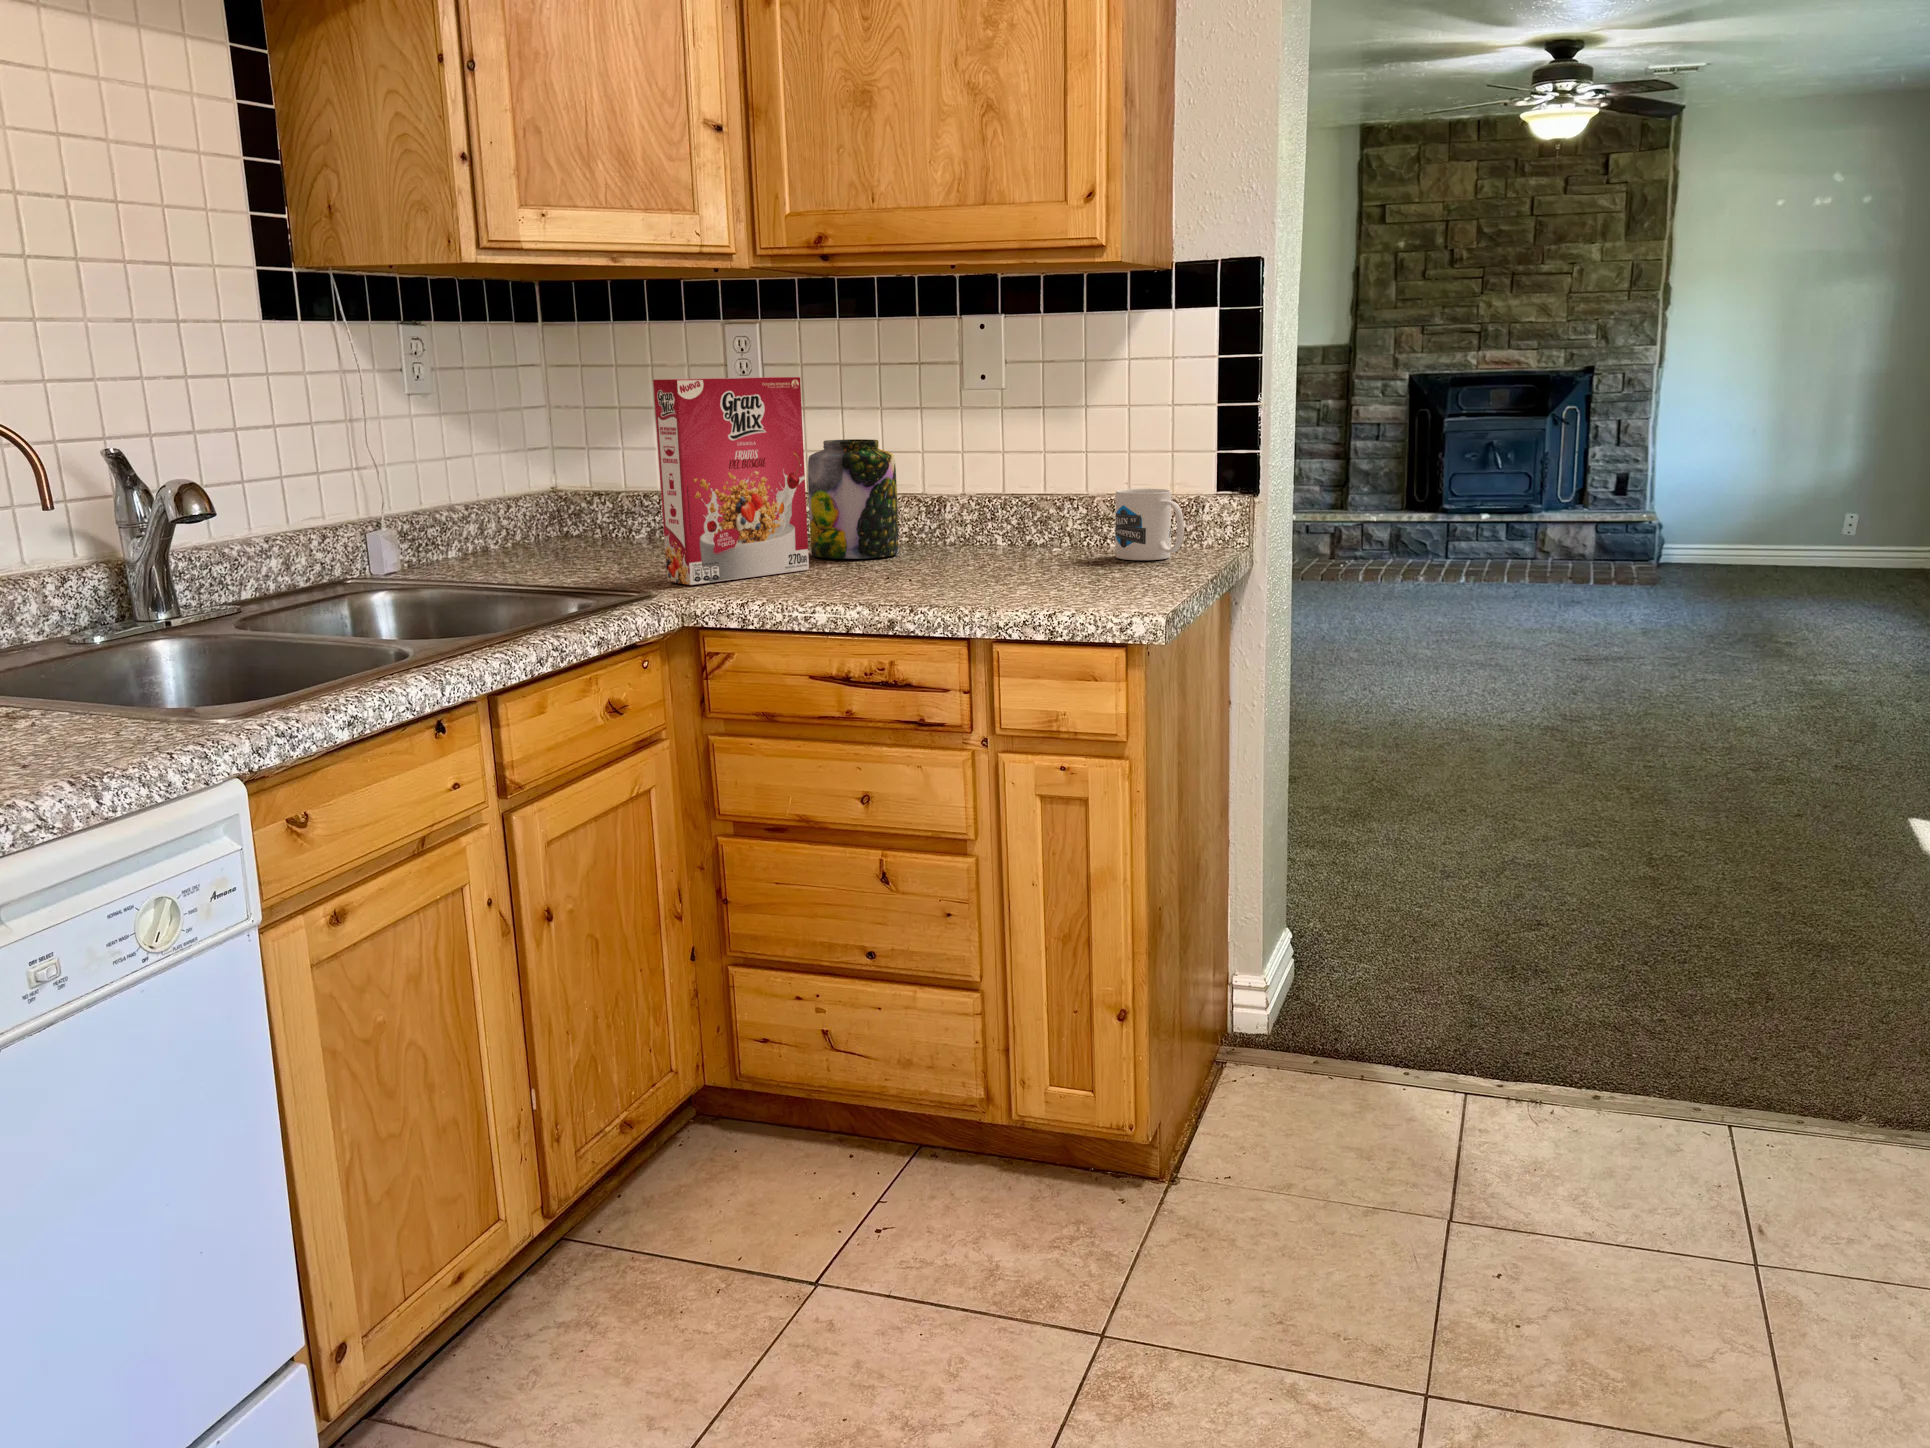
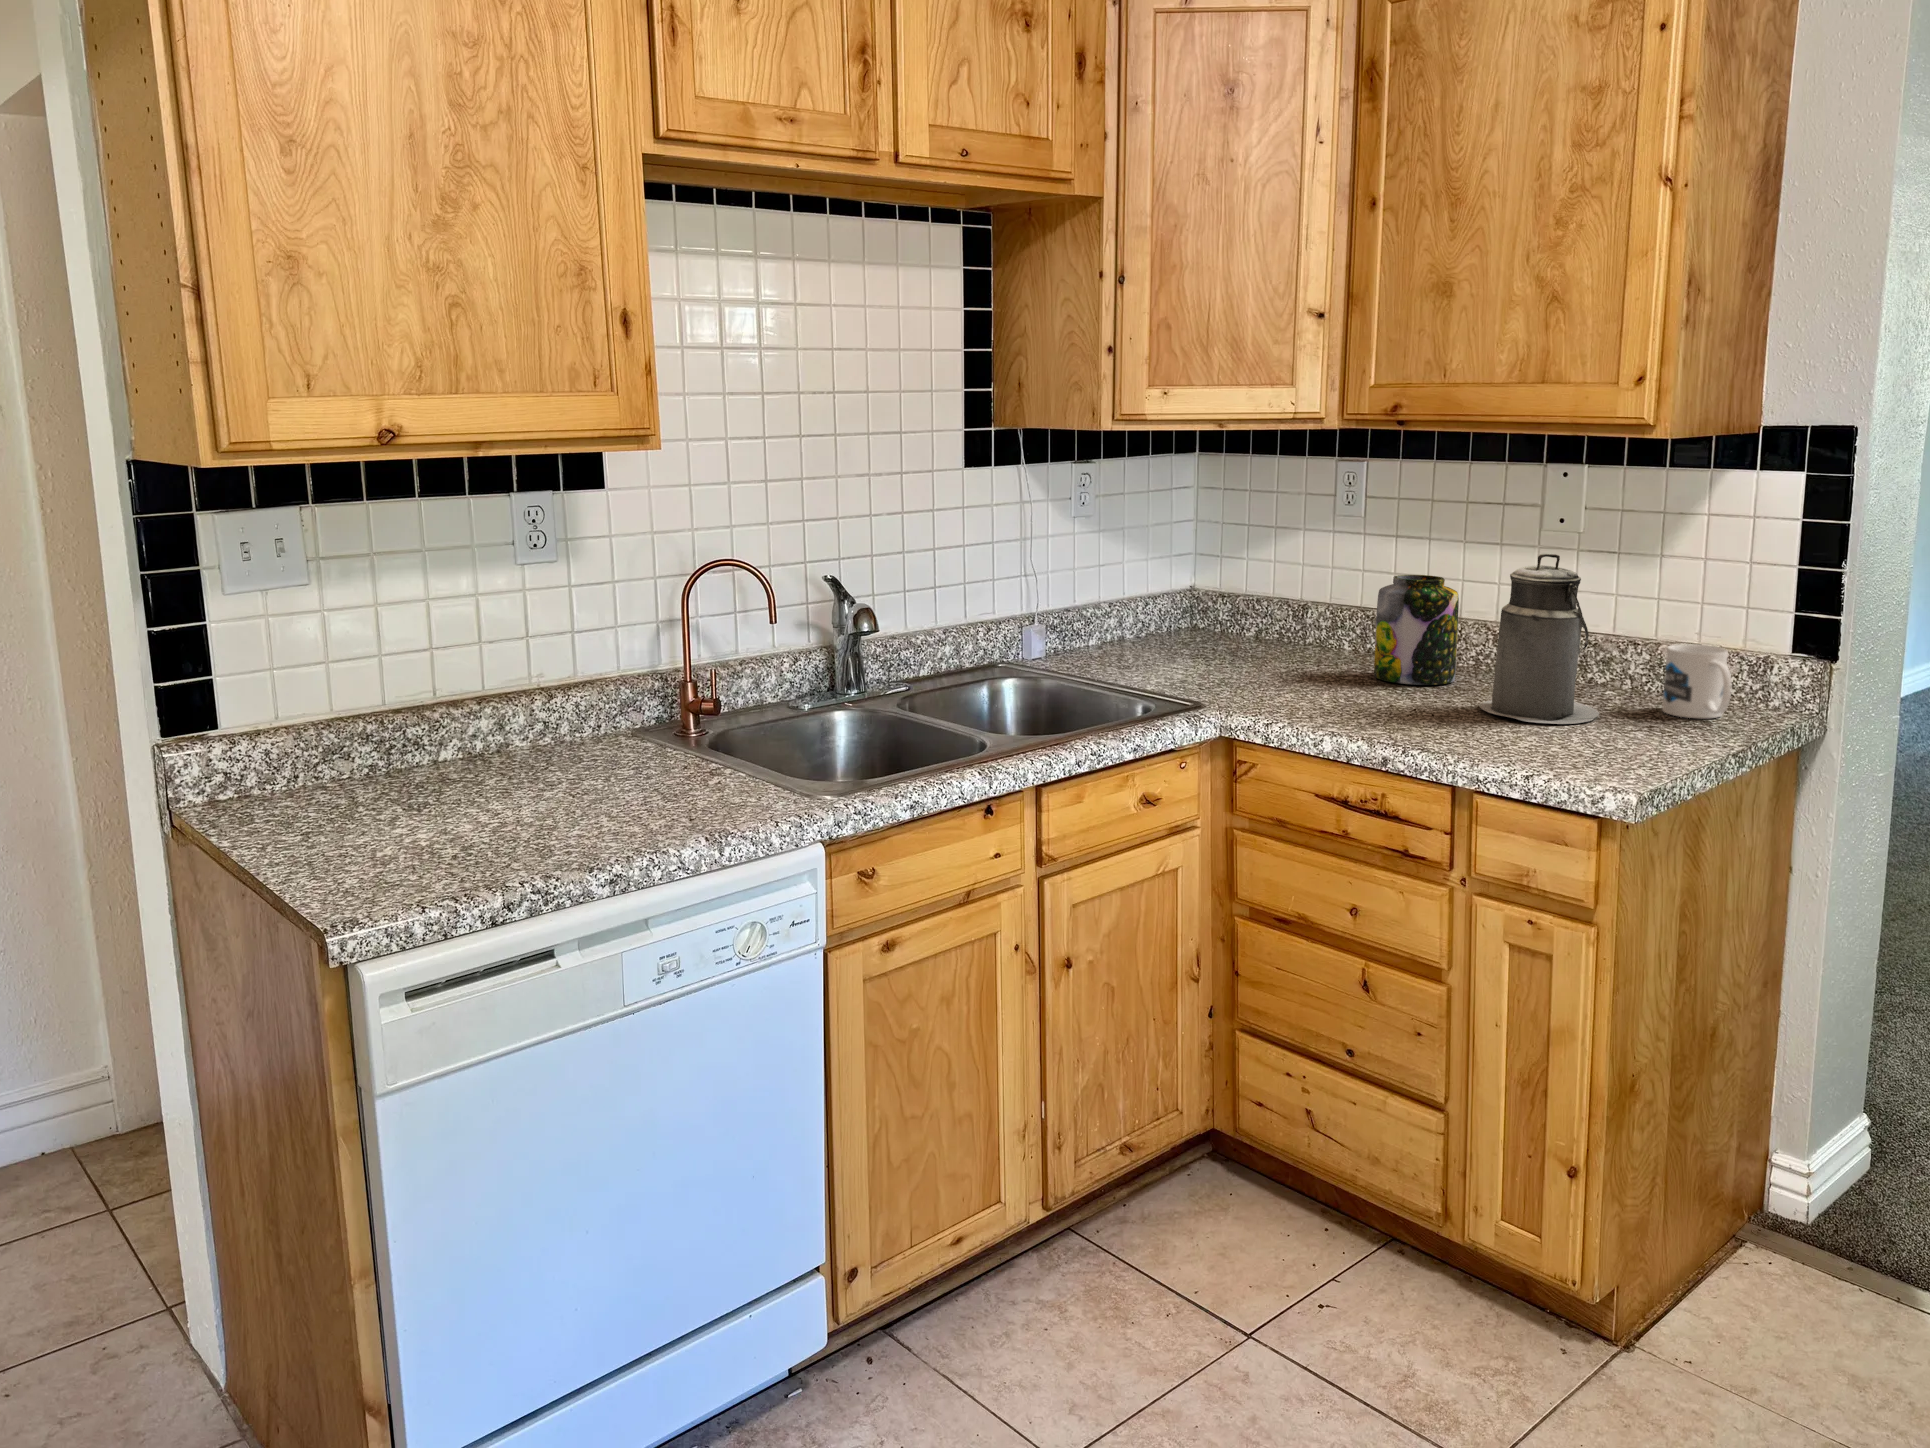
cereal box: present [653,377,809,585] -> none [1227,524,1363,701]
canister: none [946,394,1066,574] -> present [1479,554,1599,724]

